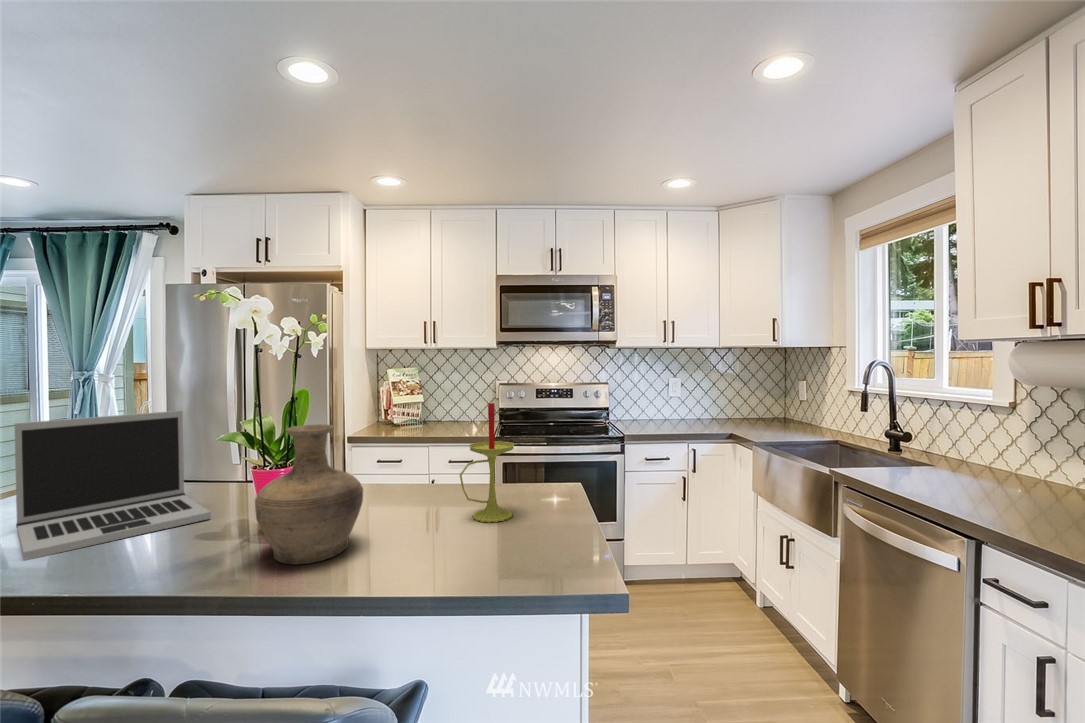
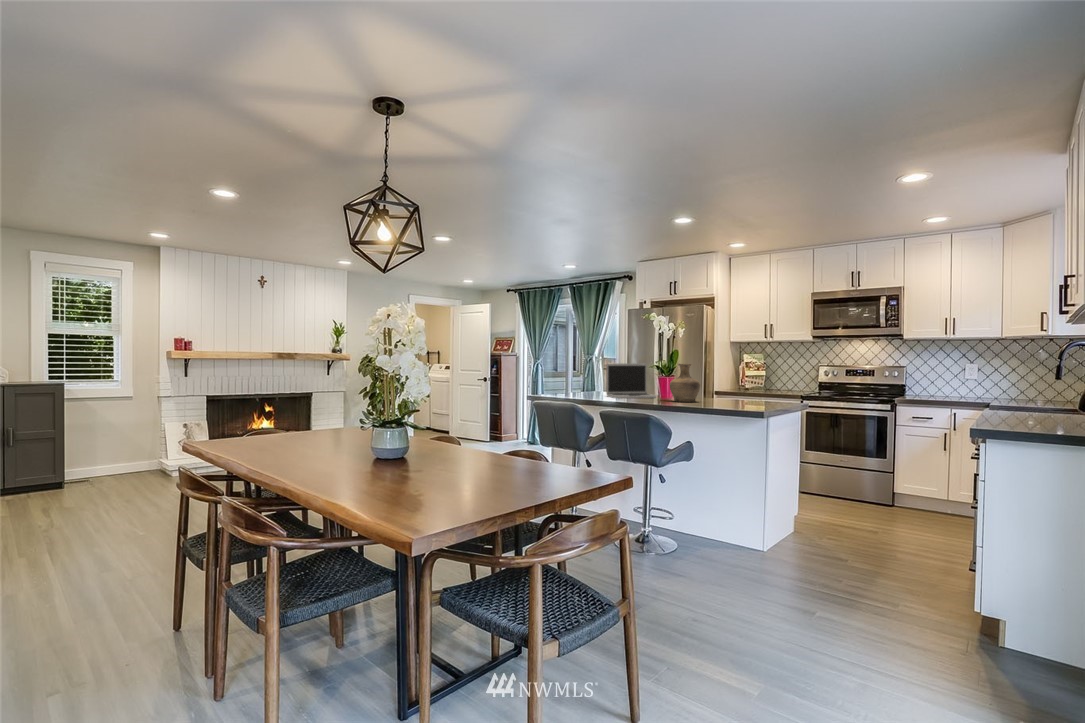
candle: present [460,403,514,522] -> none [735,359,757,403]

